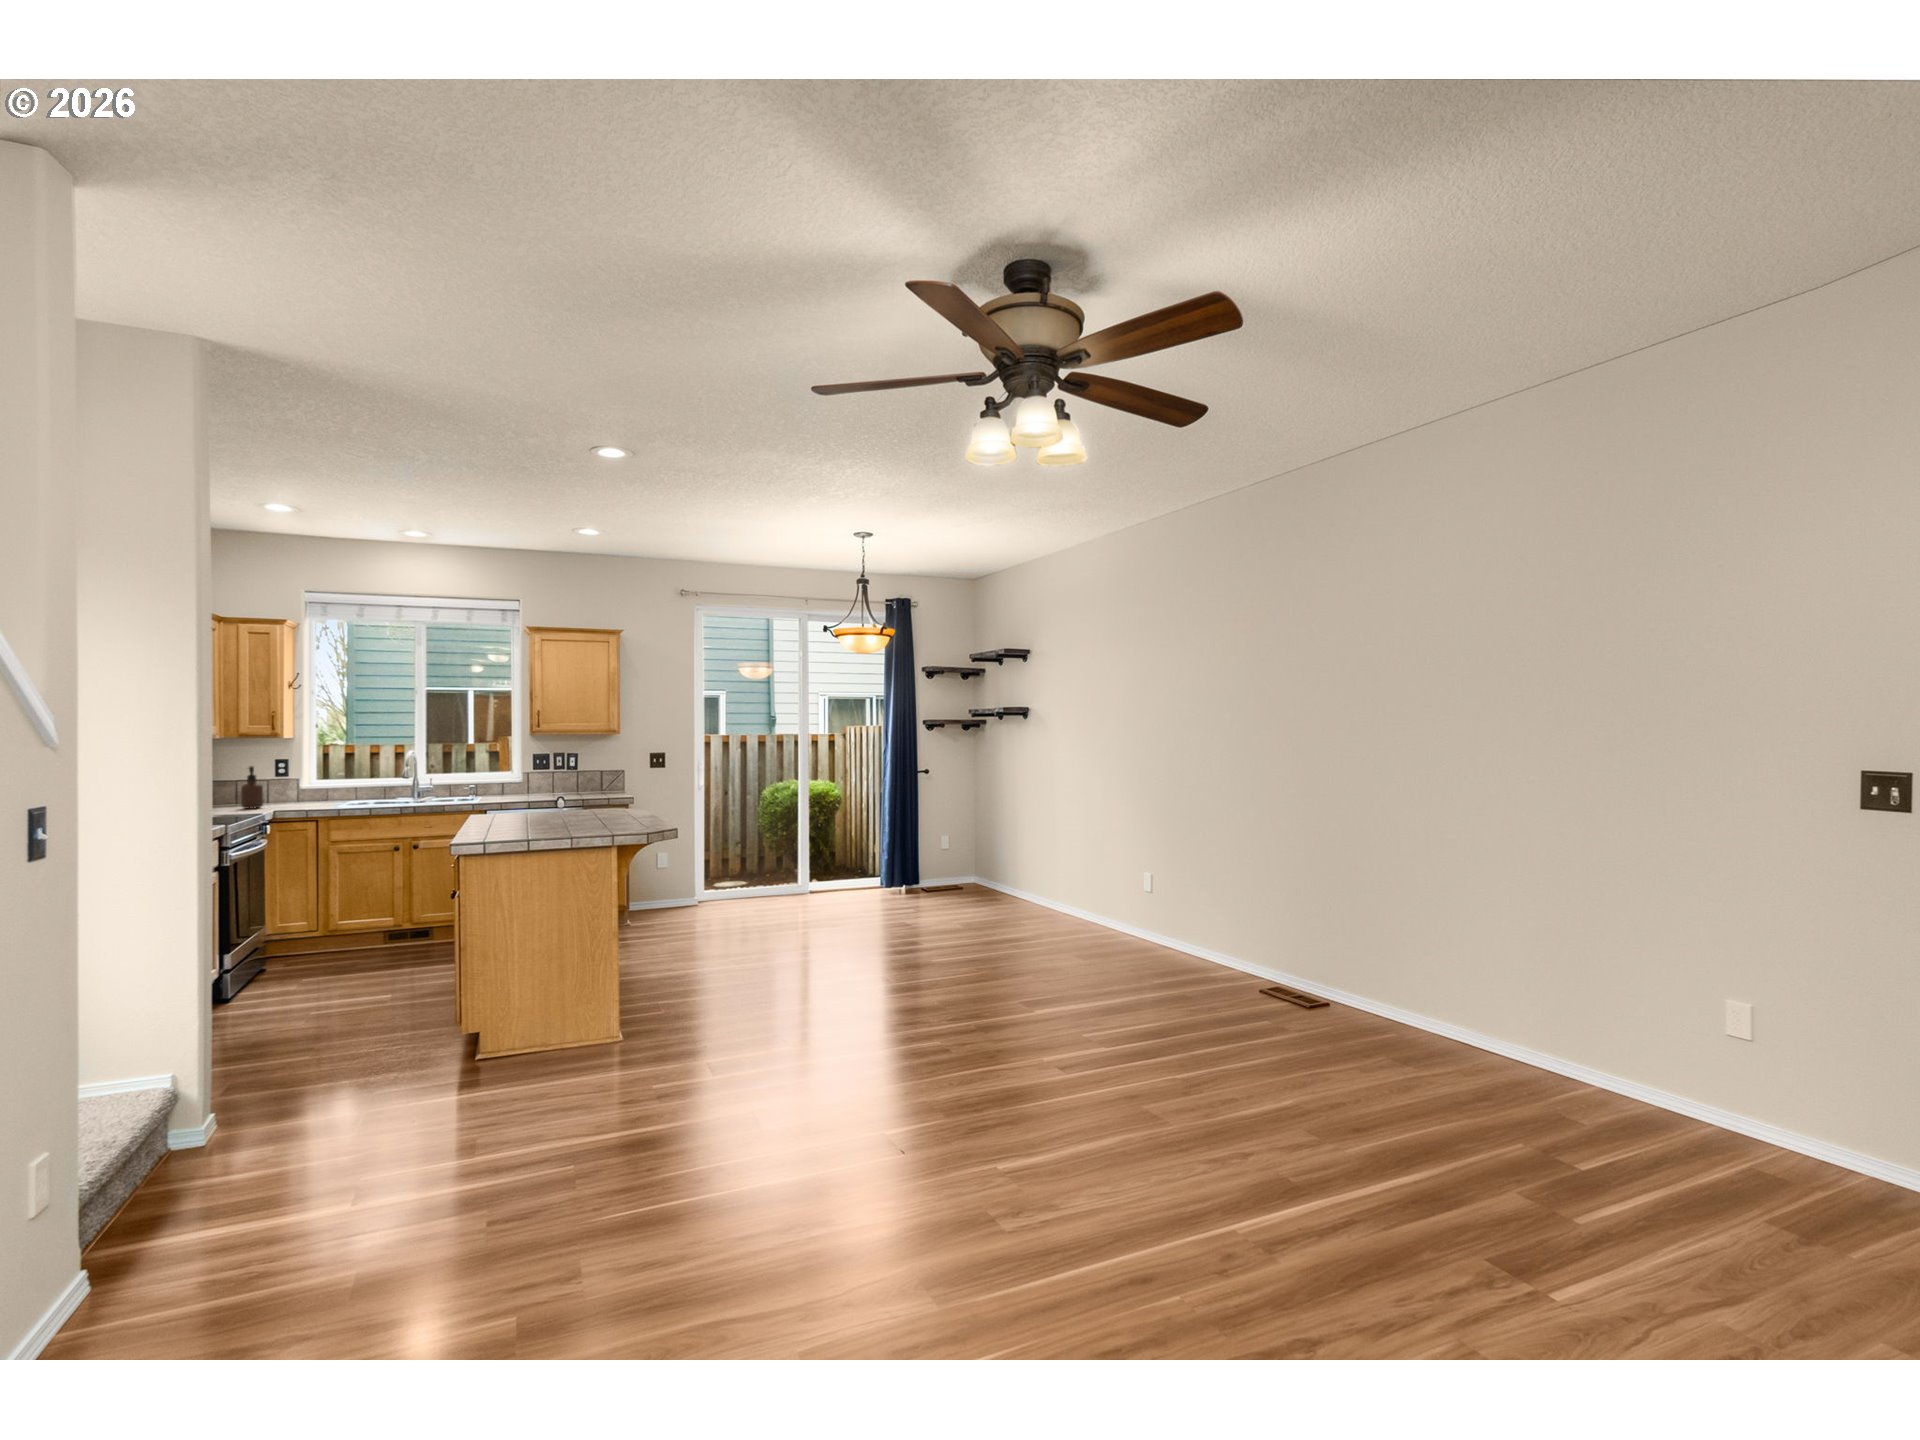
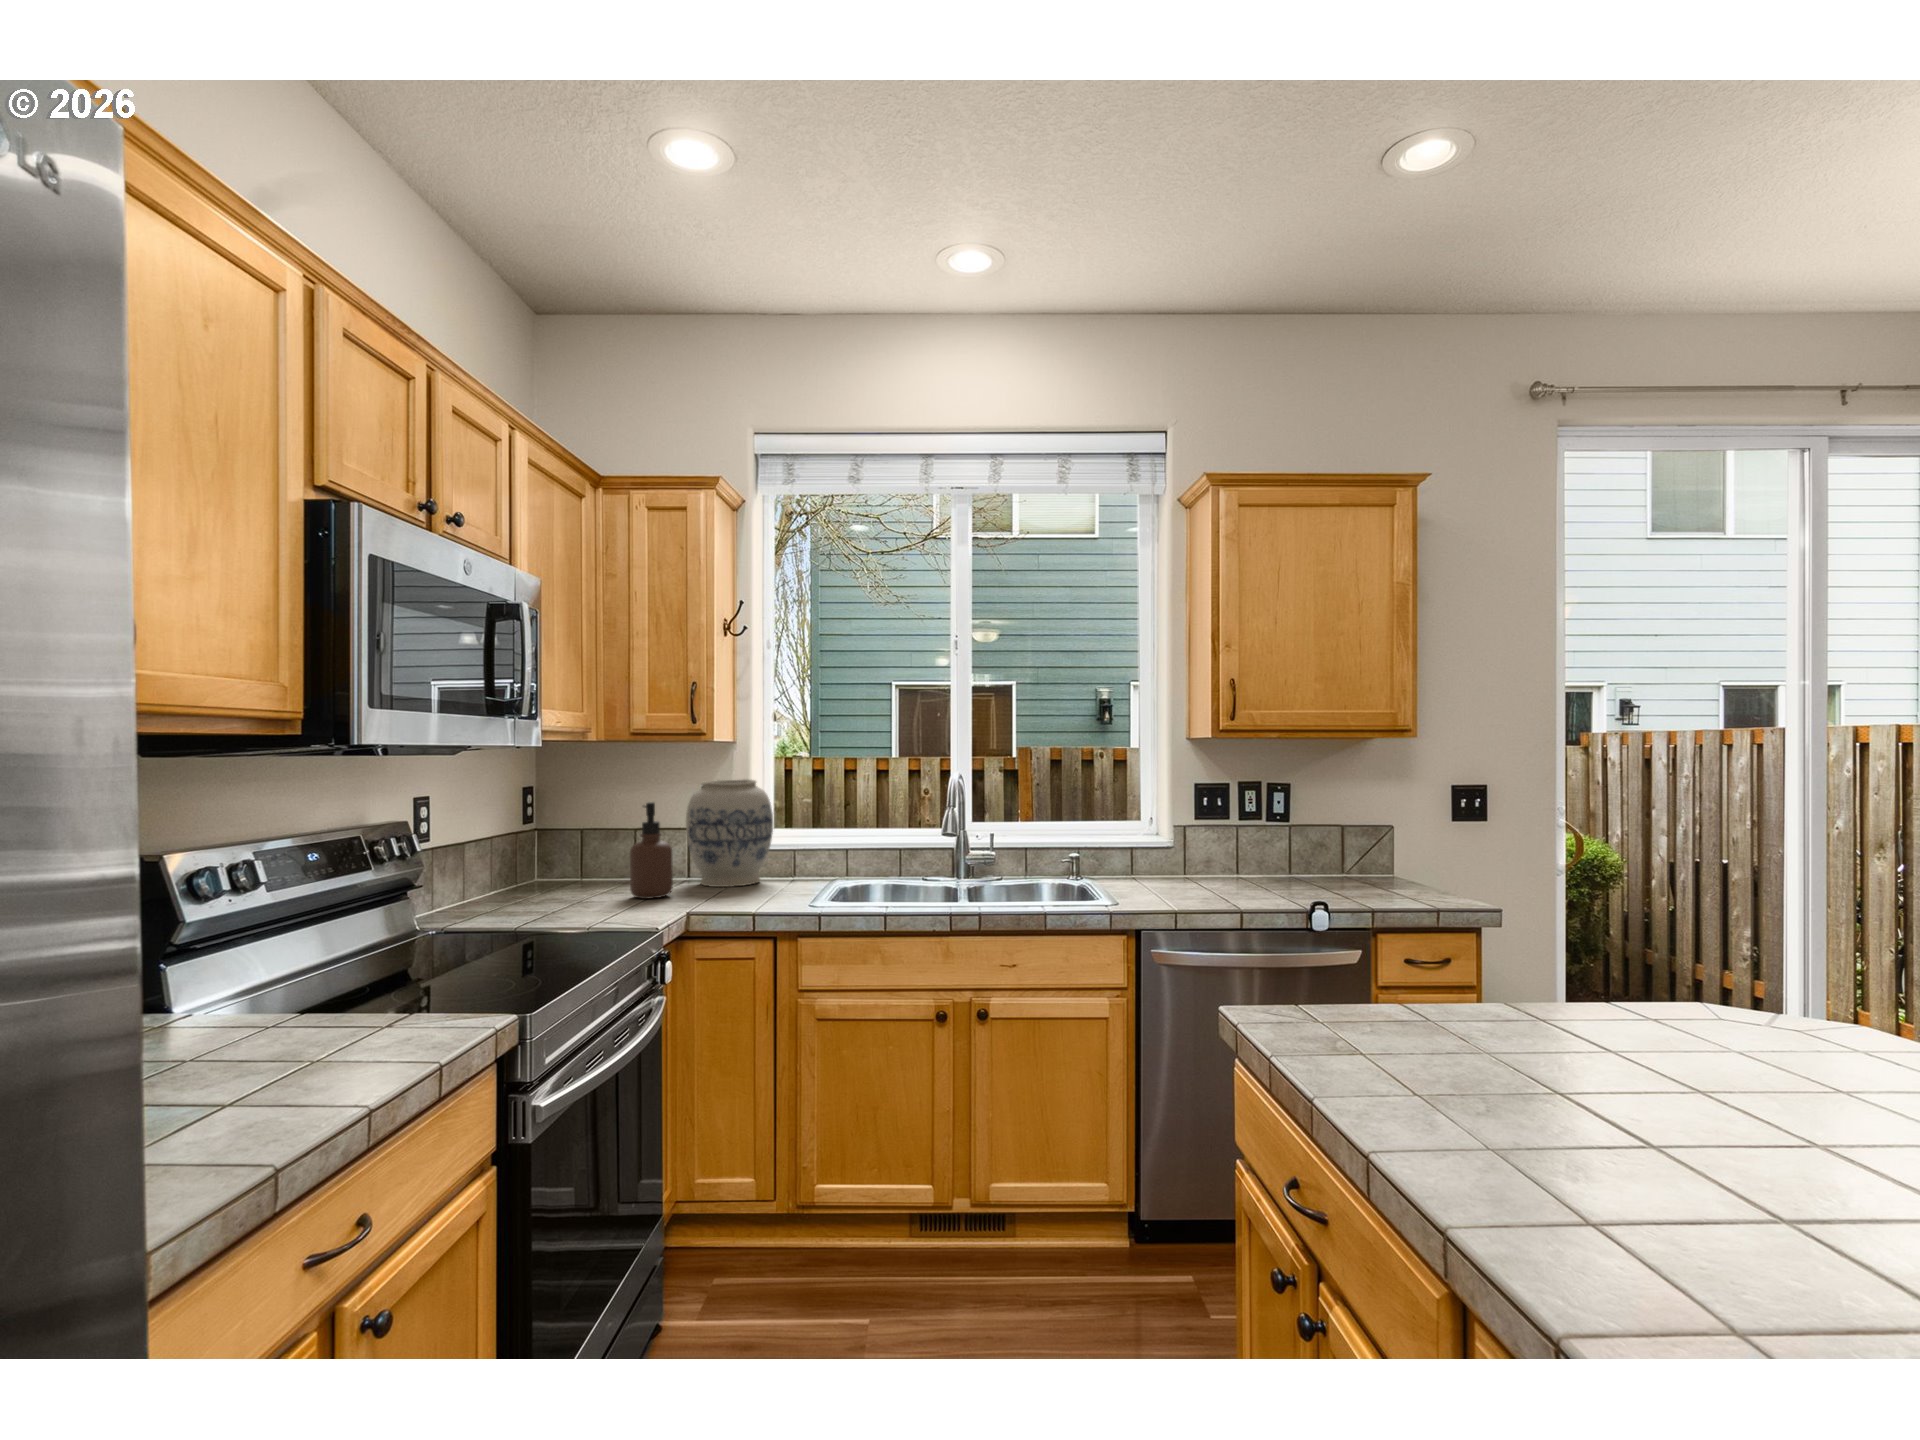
vase: none [268,756,316,805] -> present [686,779,773,887]

